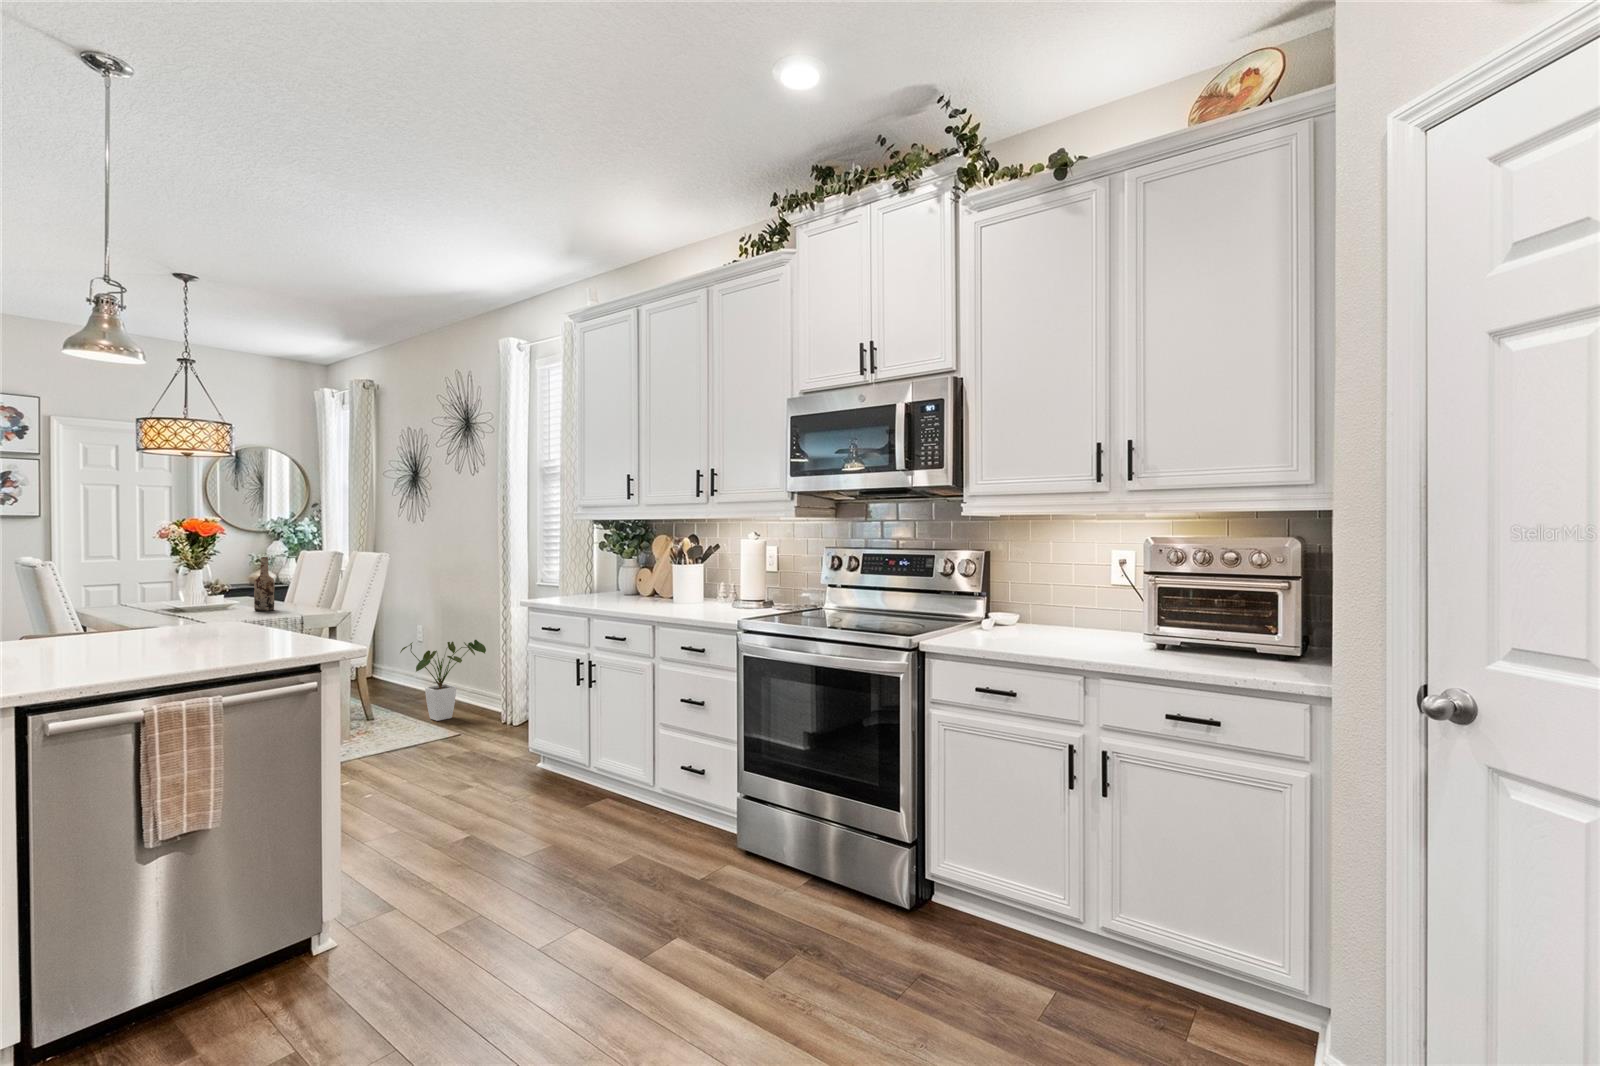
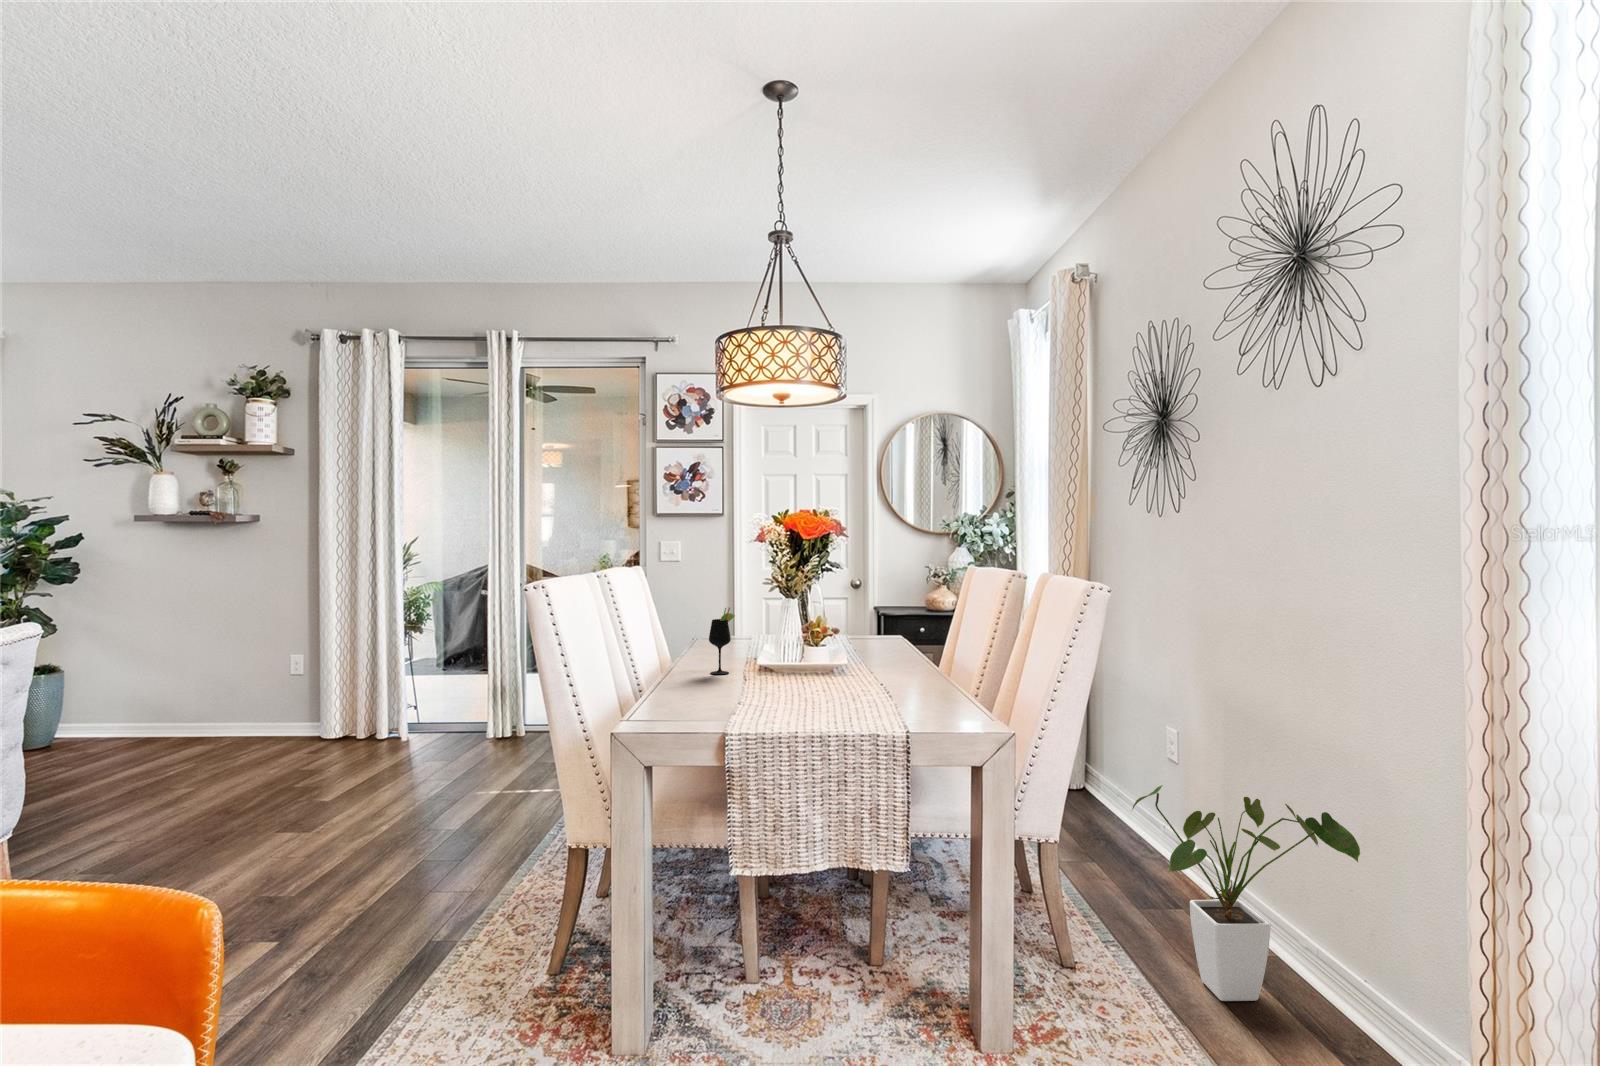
wine bottle: present [254,557,275,611] -> none [876,572,907,673]
wine glass: none [136,581,156,620] -> present [709,608,735,674]

